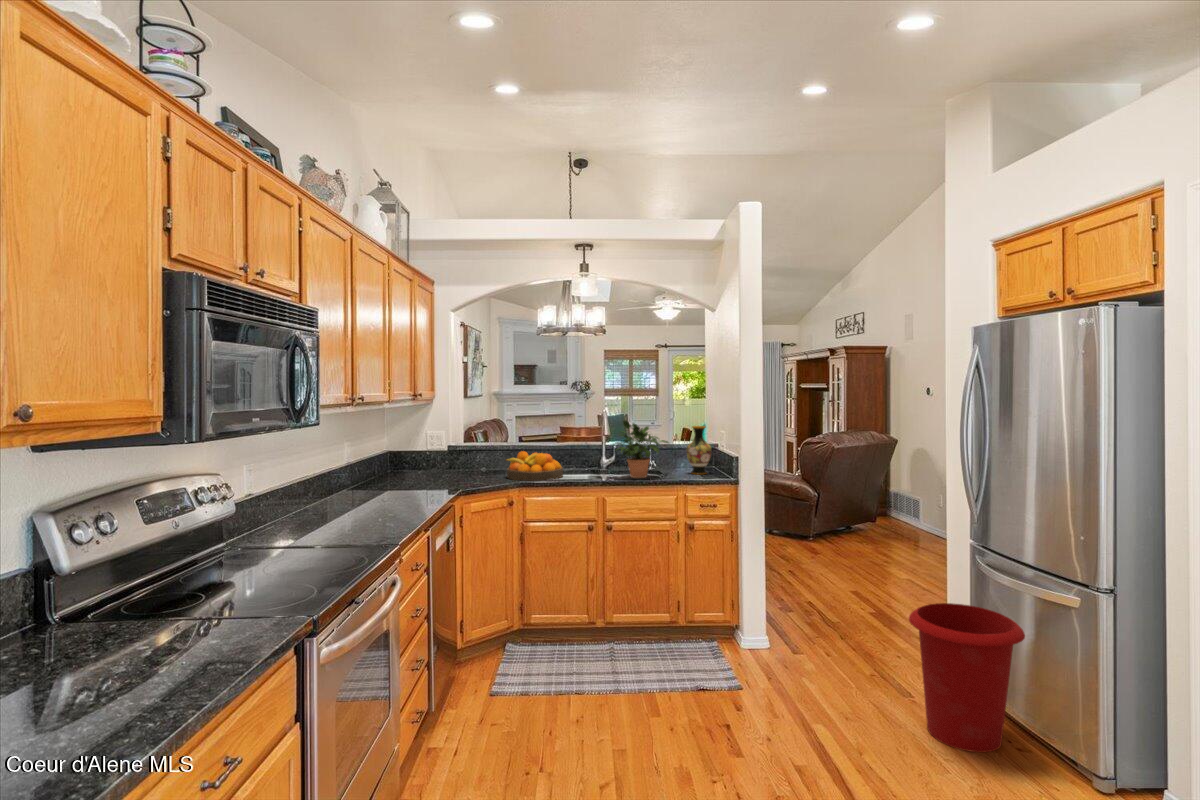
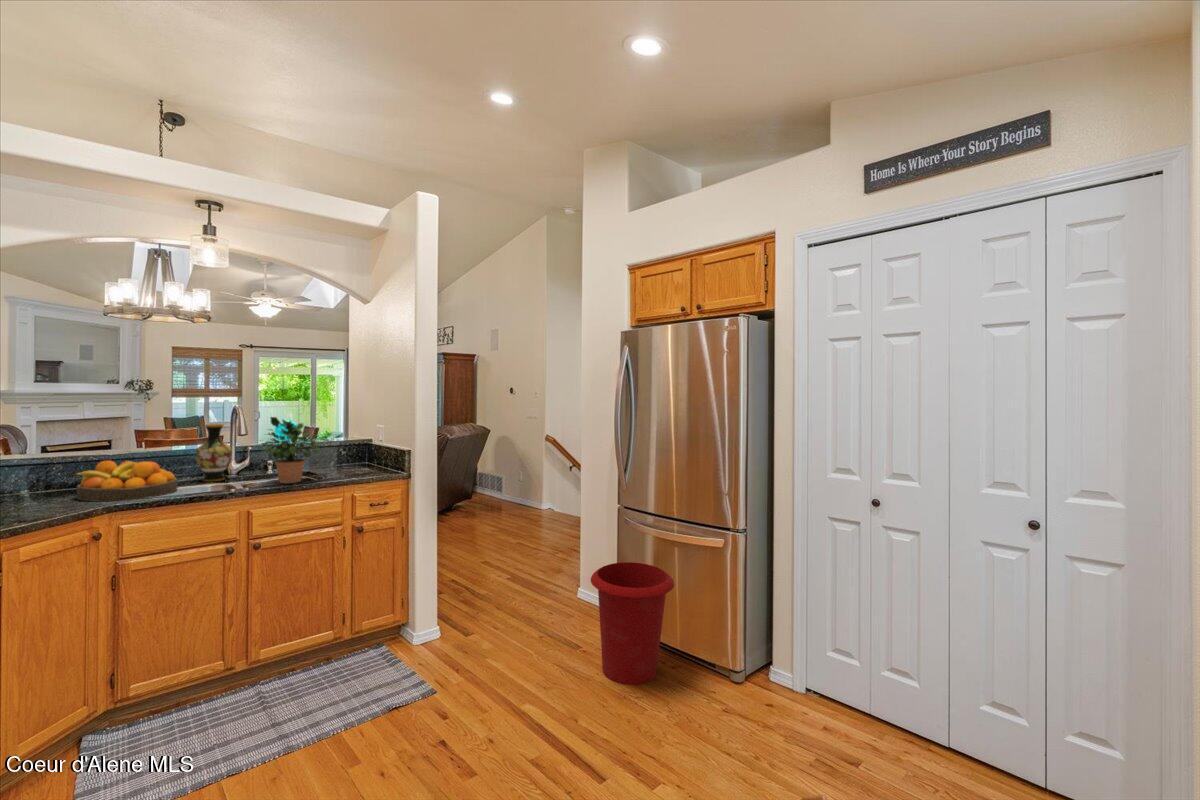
vase: present [686,426,711,474] -> present [196,424,232,481]

